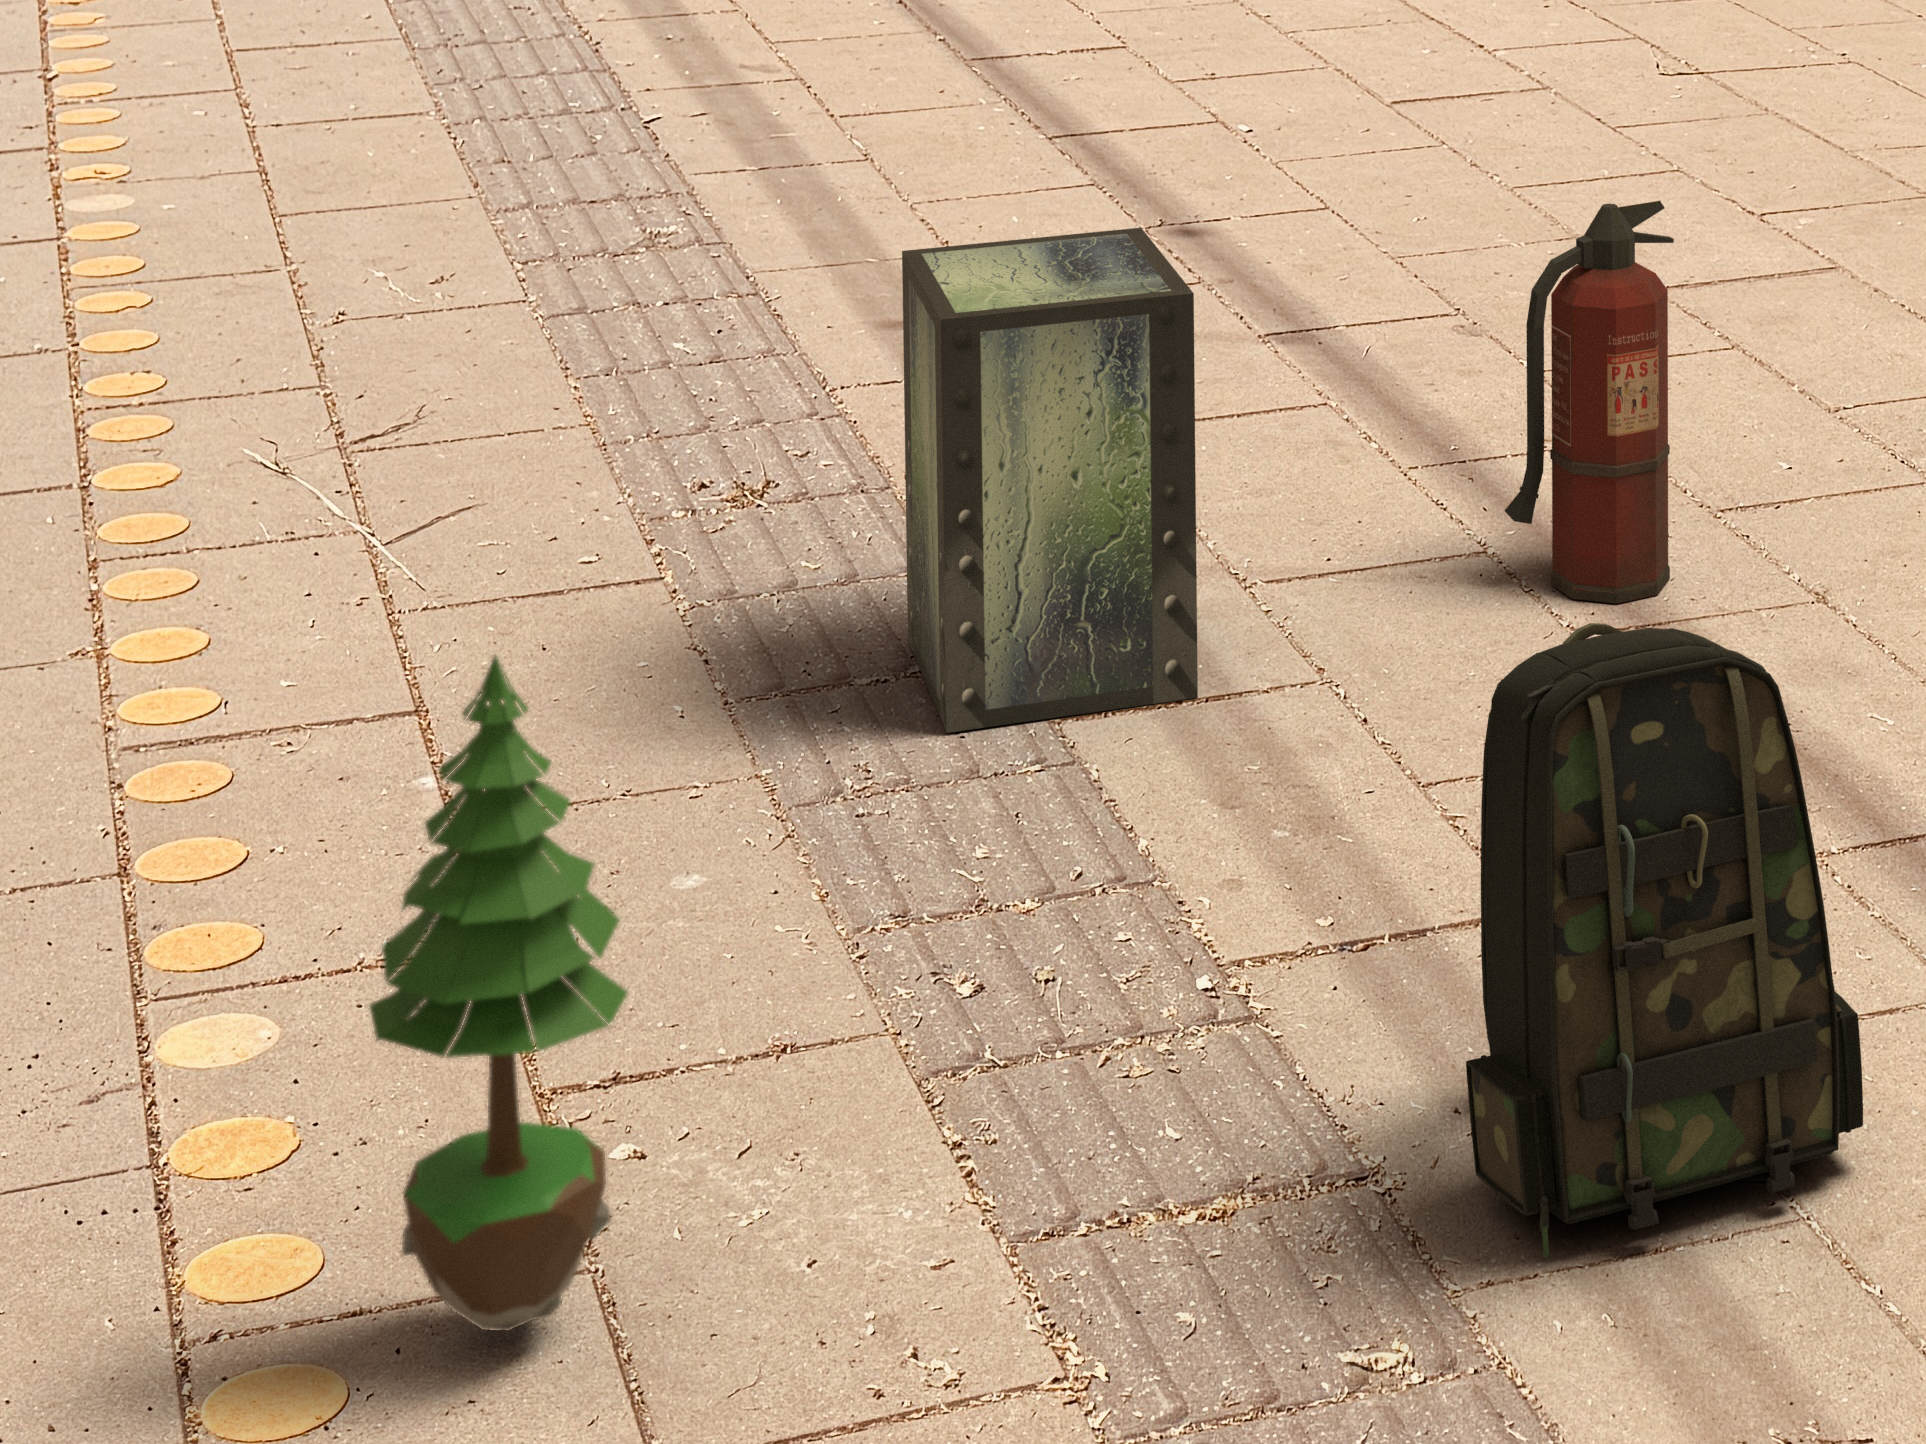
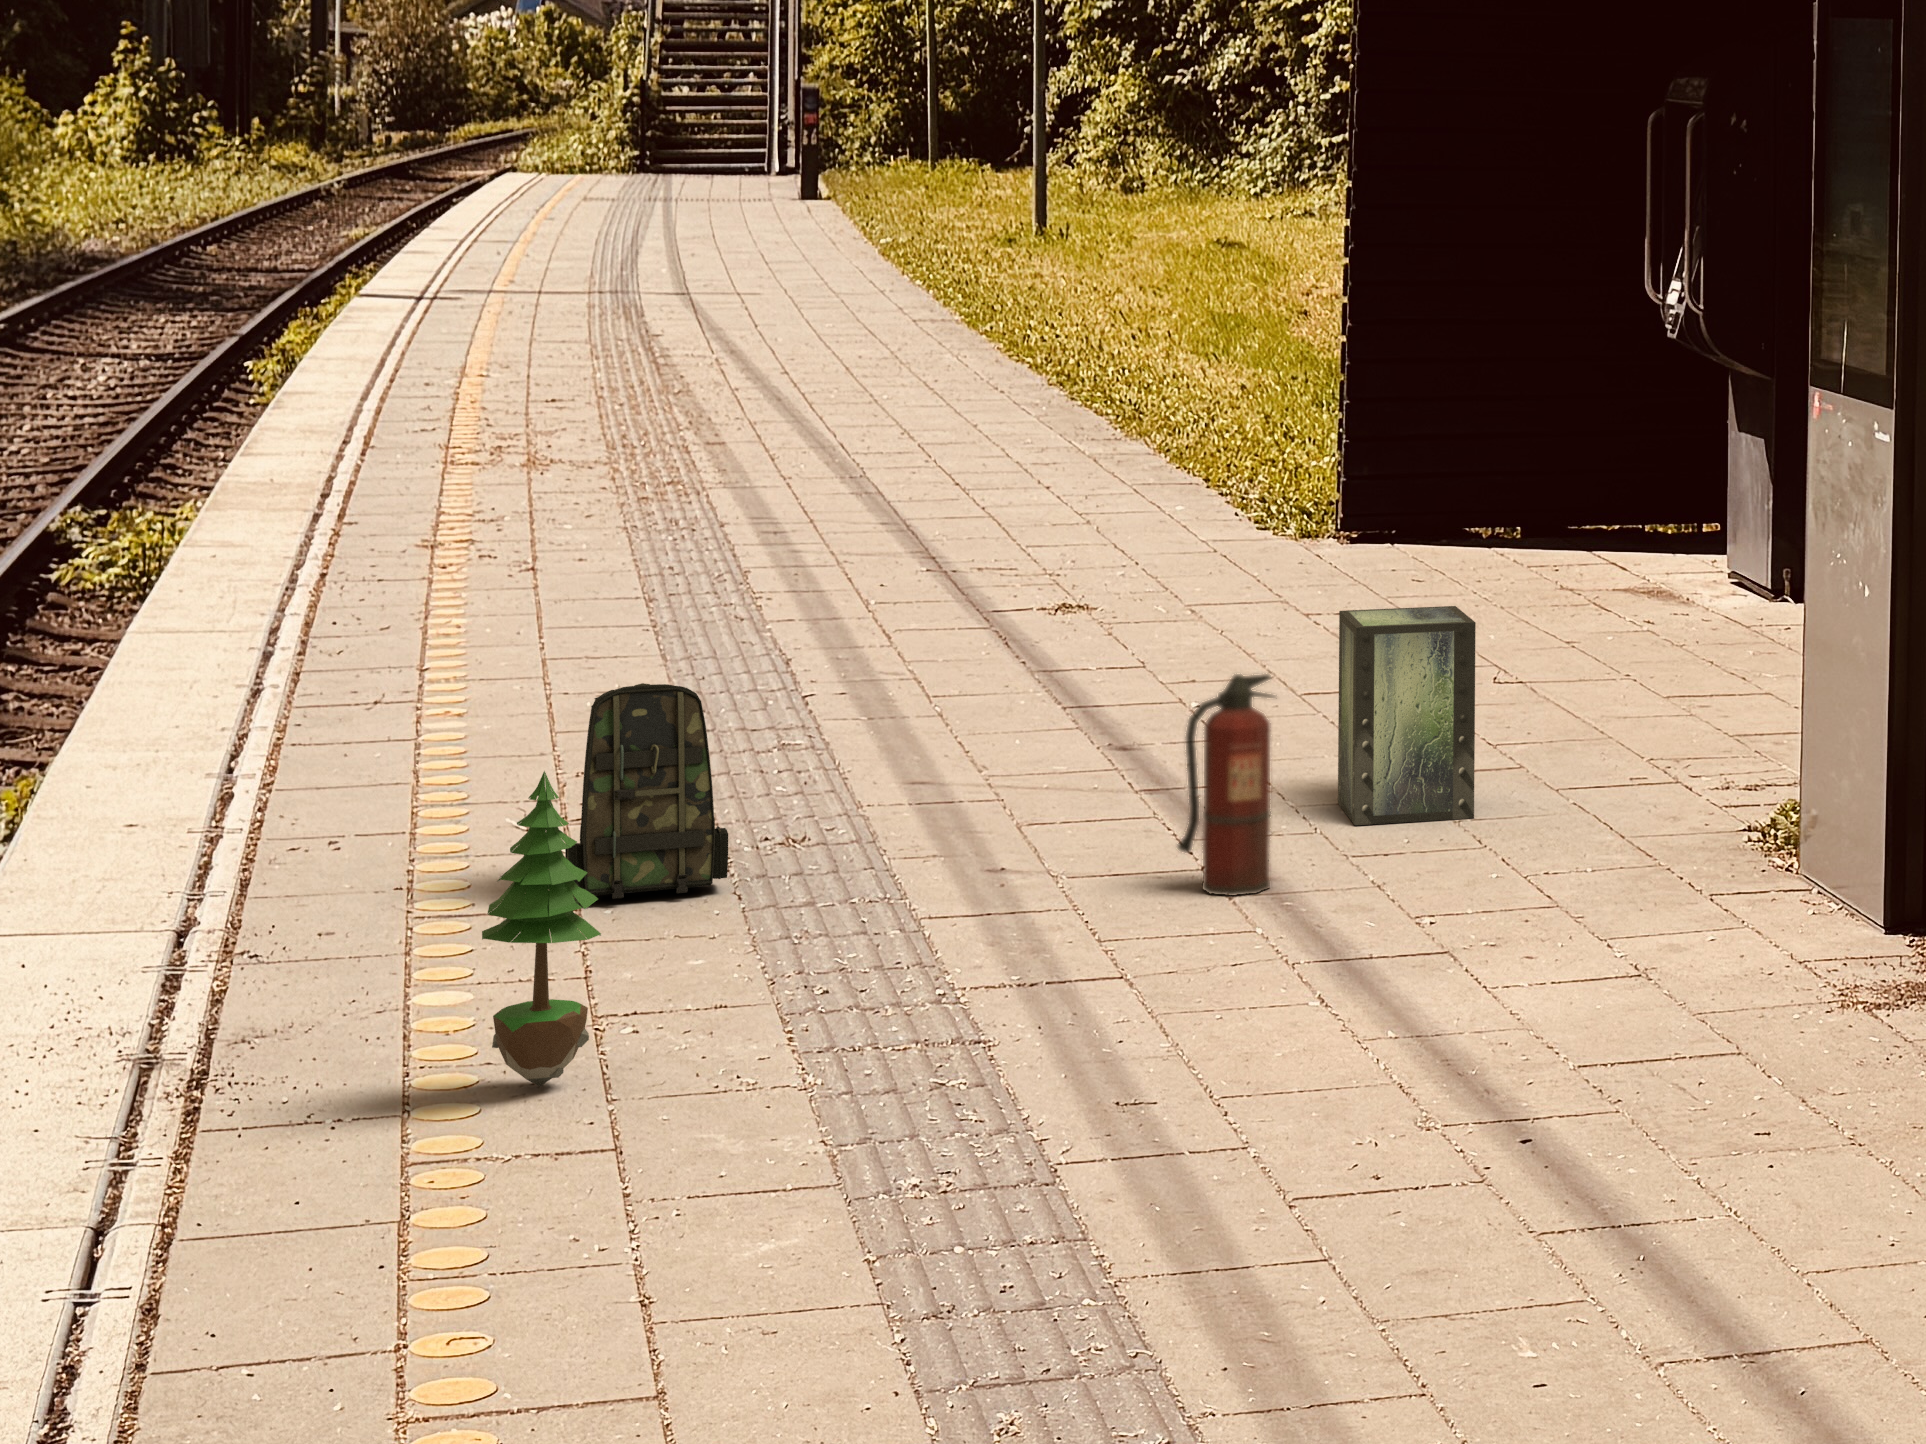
storage box: present [902,228,1198,733] -> present [1338,606,1476,825]
backpack: present [1466,623,1863,1258] -> present [565,683,728,904]

